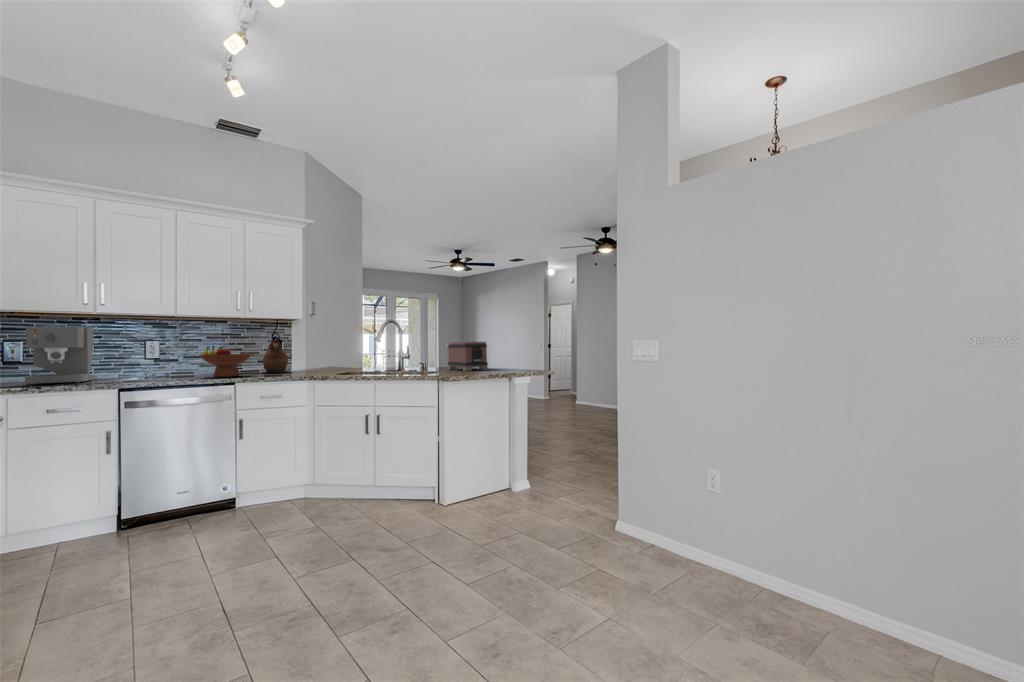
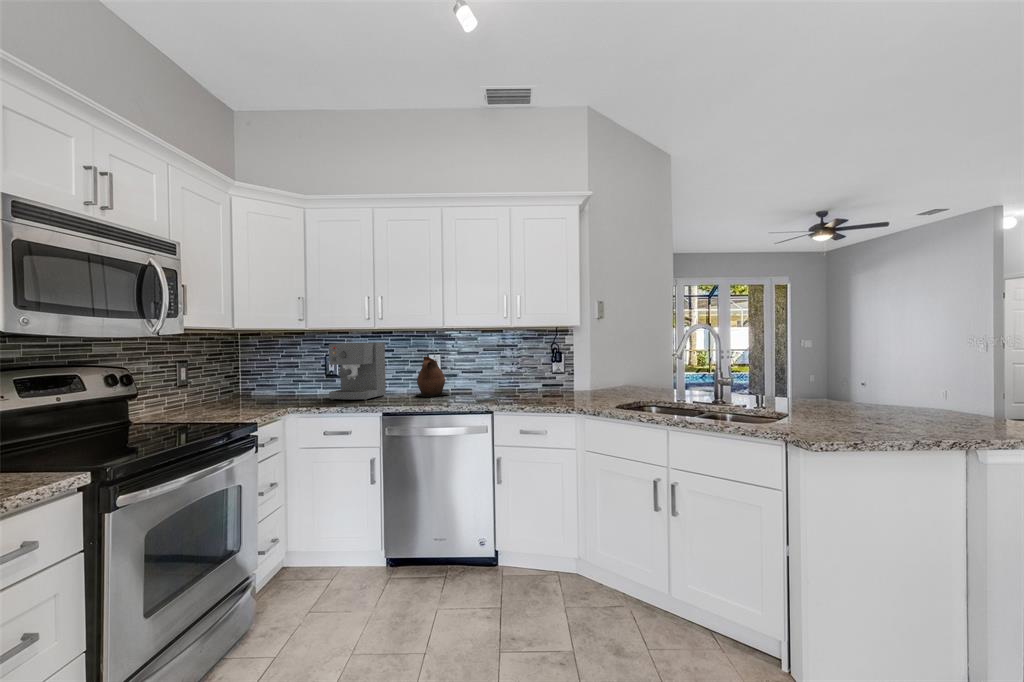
ceramic pitcher: present [261,340,288,373] -> present [416,357,450,397]
toaster: present [447,342,488,371] -> none [804,367,906,431]
fruit bowl: present [199,346,252,377] -> none [462,364,518,402]

